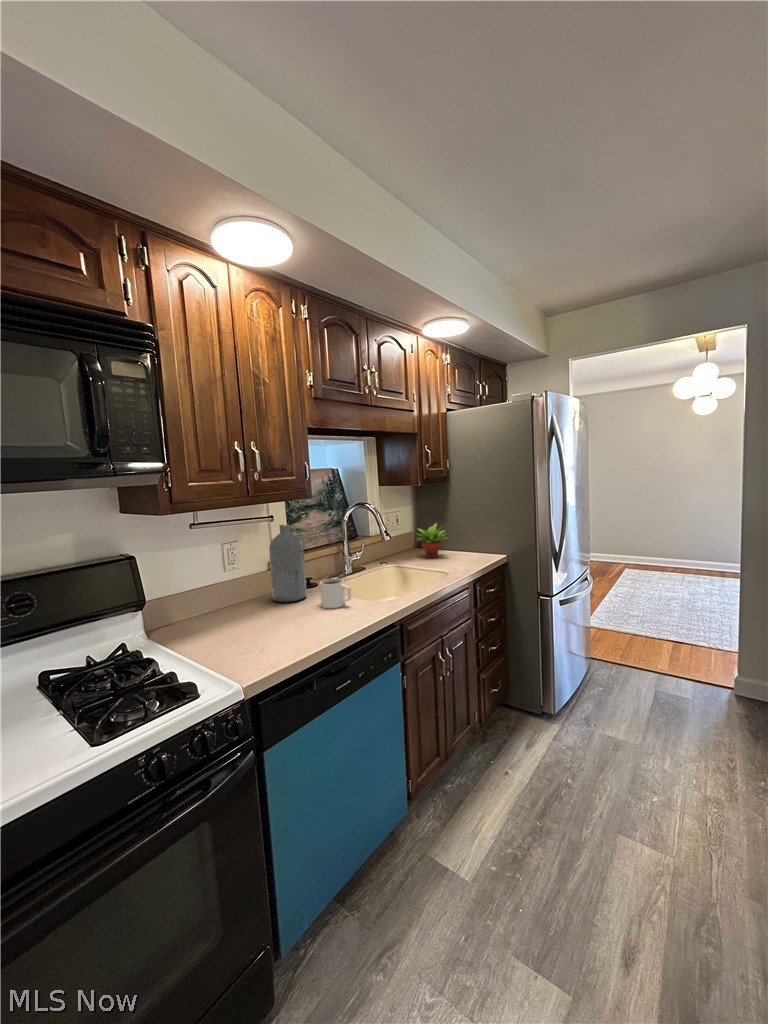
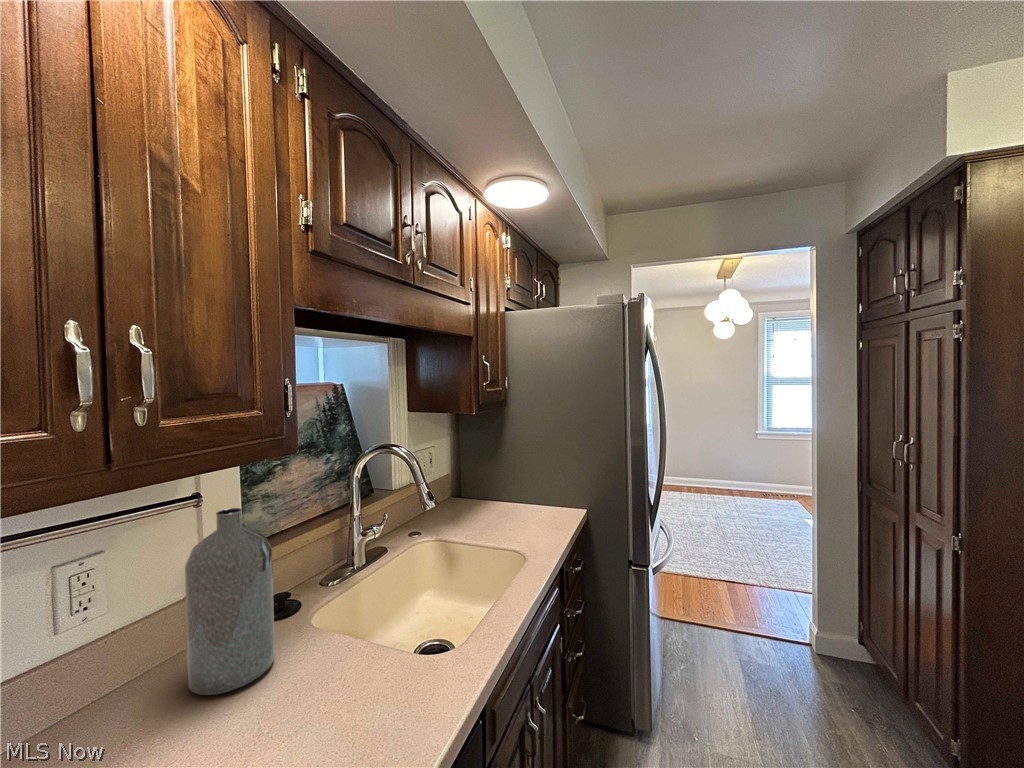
succulent plant: present [418,523,445,558] -> none [462,465,510,518]
mug: present [320,578,351,608] -> none [308,622,381,707]

